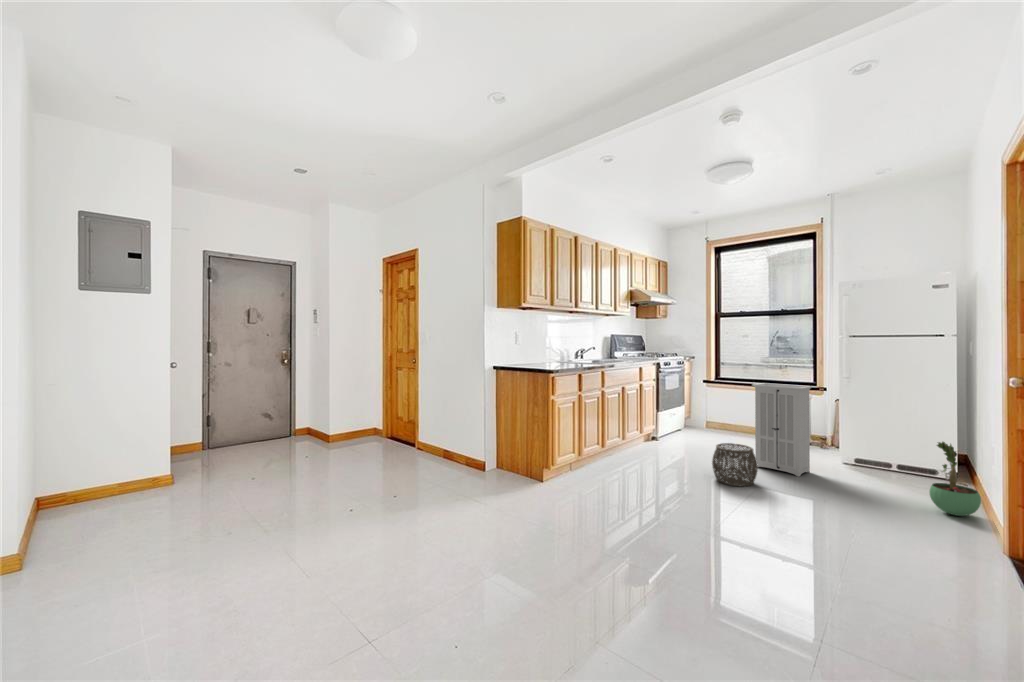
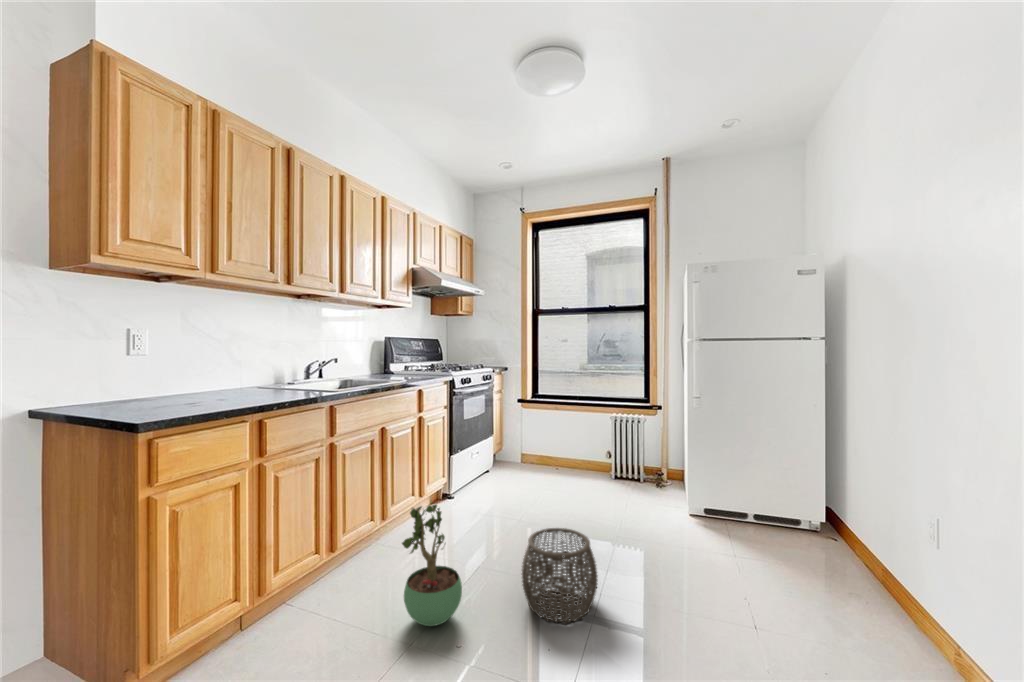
storage cabinet: present [752,382,812,477] -> none [582,407,664,564]
potted plant: present [929,442,981,516] -> present [402,505,462,626]

